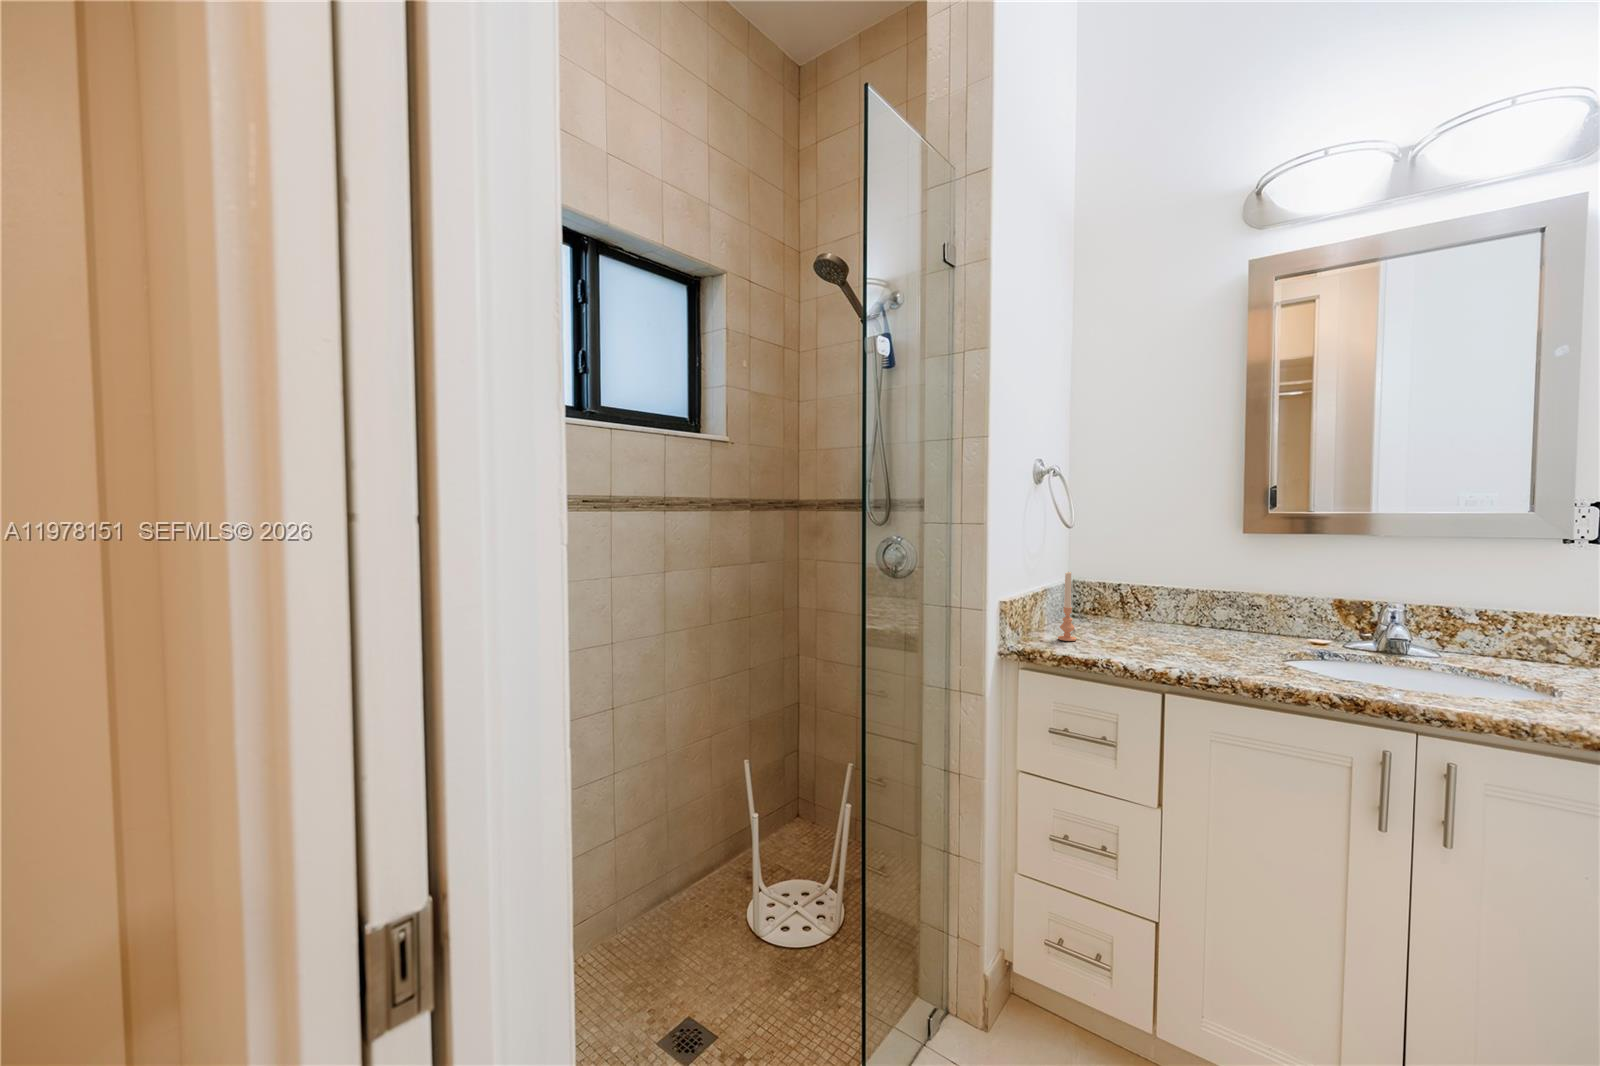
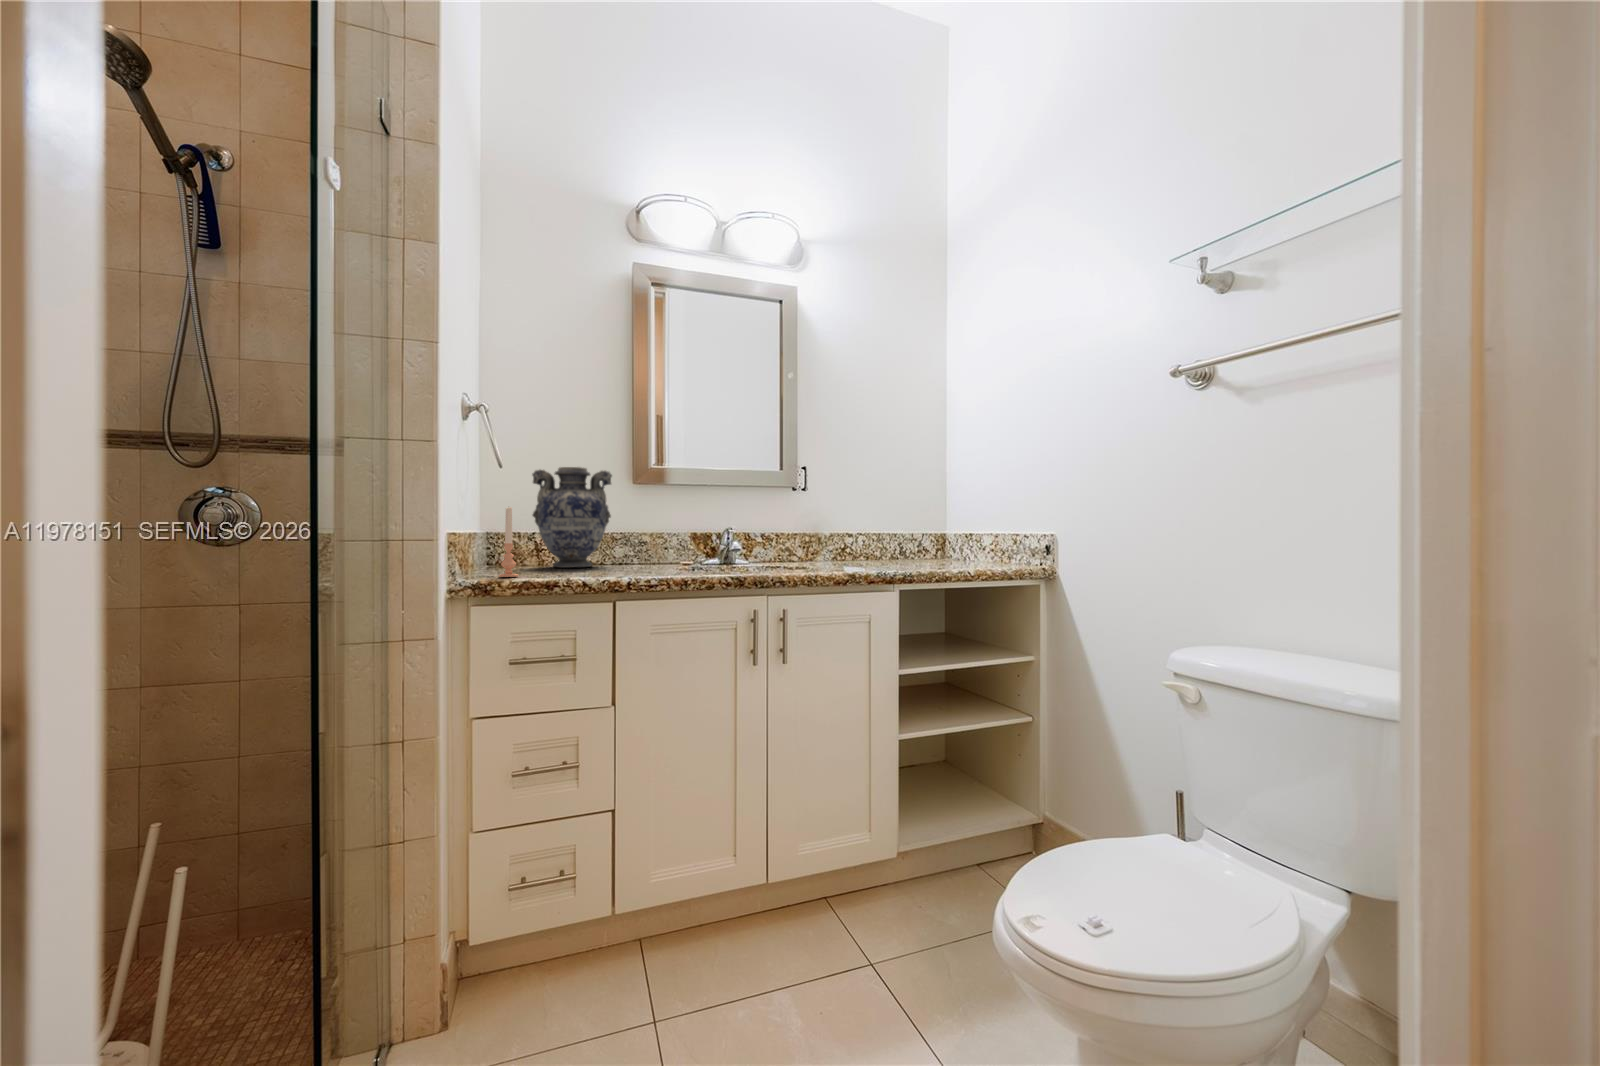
decorative vase: none [1112,520,1206,631] -> present [532,467,612,568]

